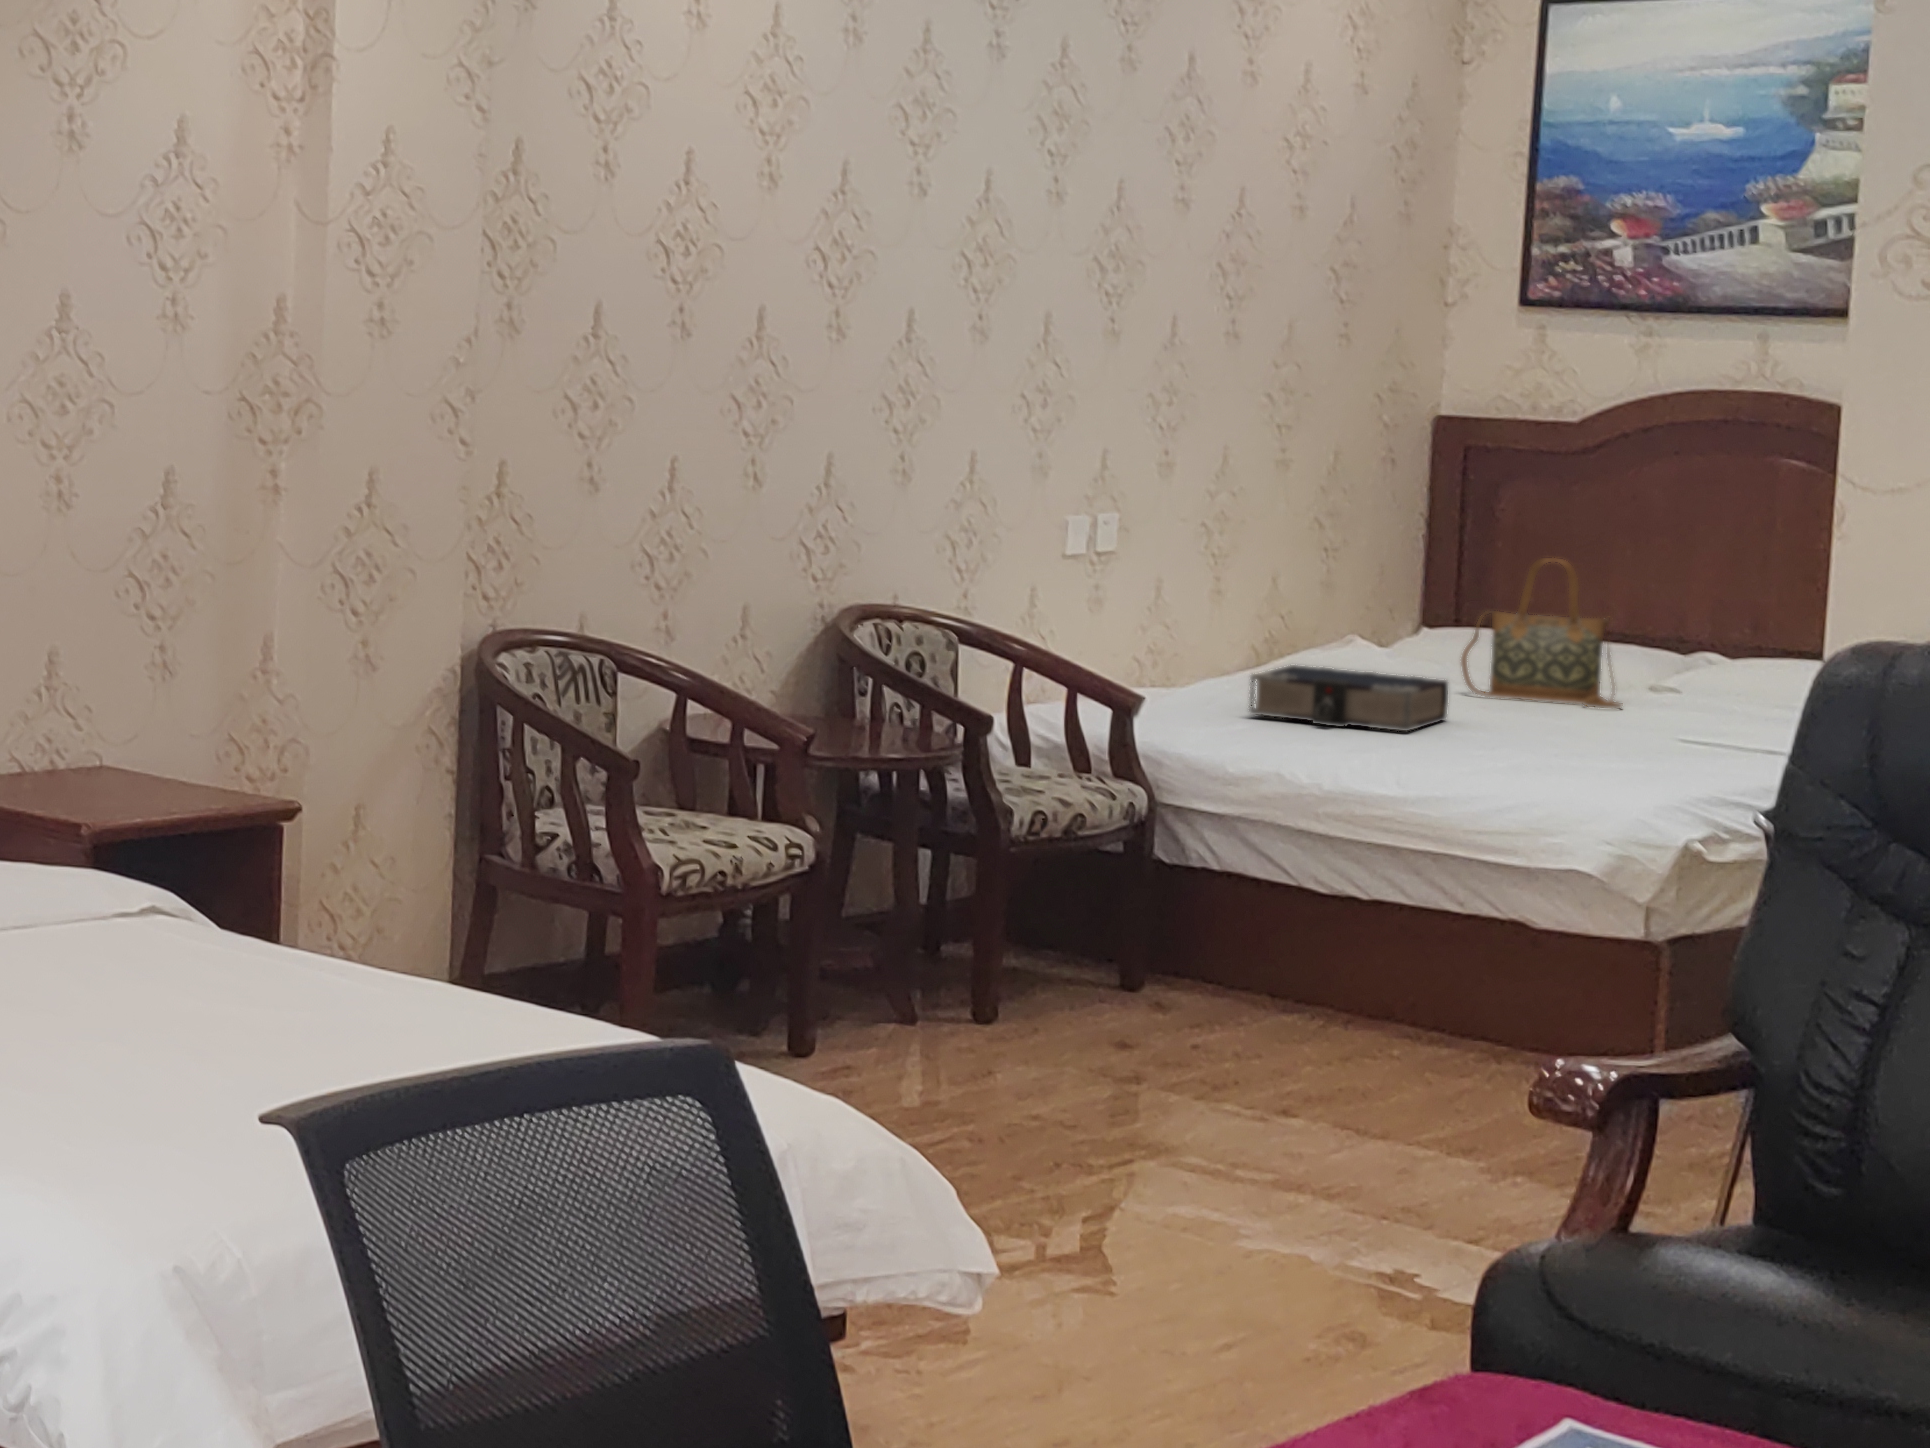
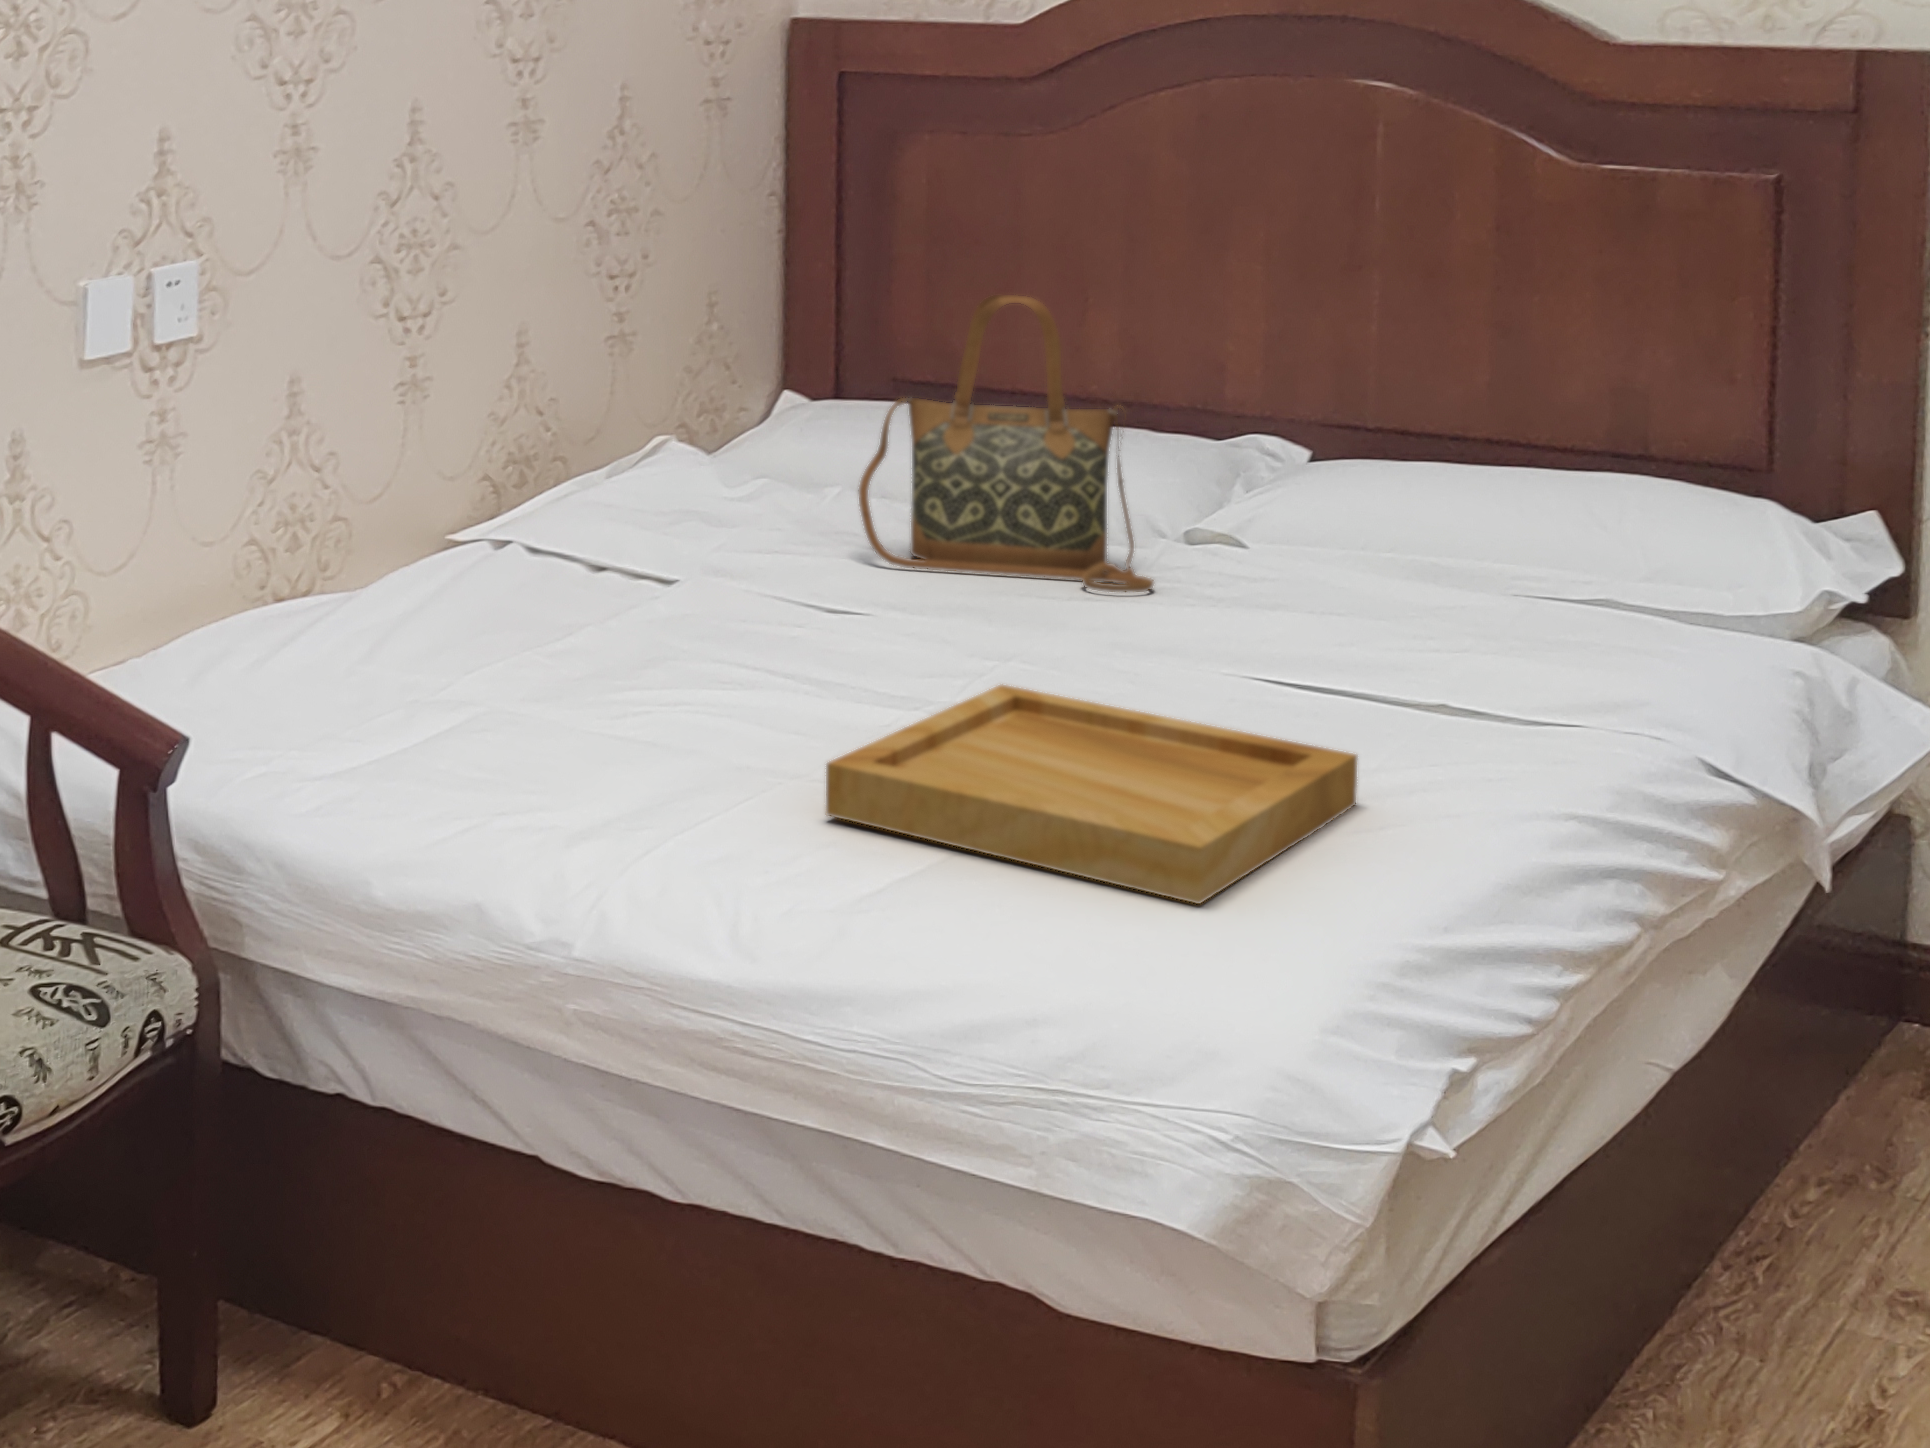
book: present [1250,665,1448,731] -> none [458,550,844,724]
tray: none [1433,717,1693,777] -> present [826,685,1357,904]

